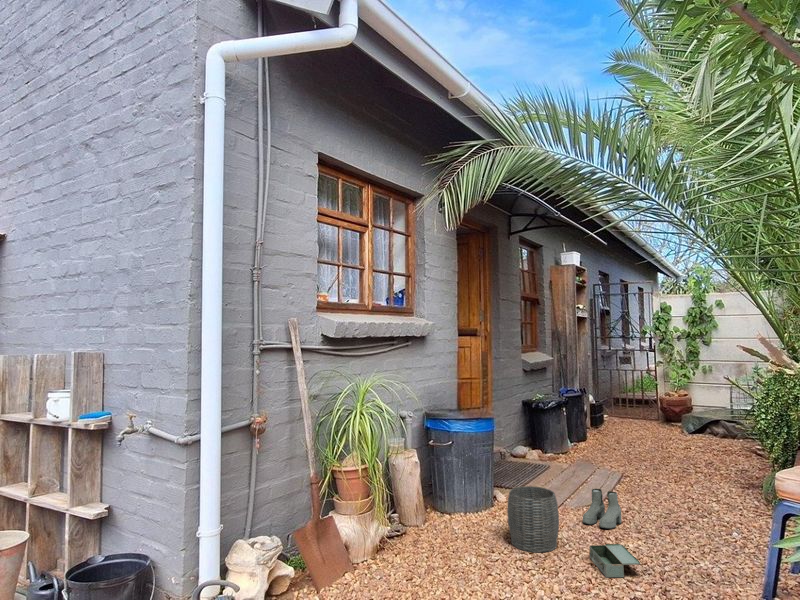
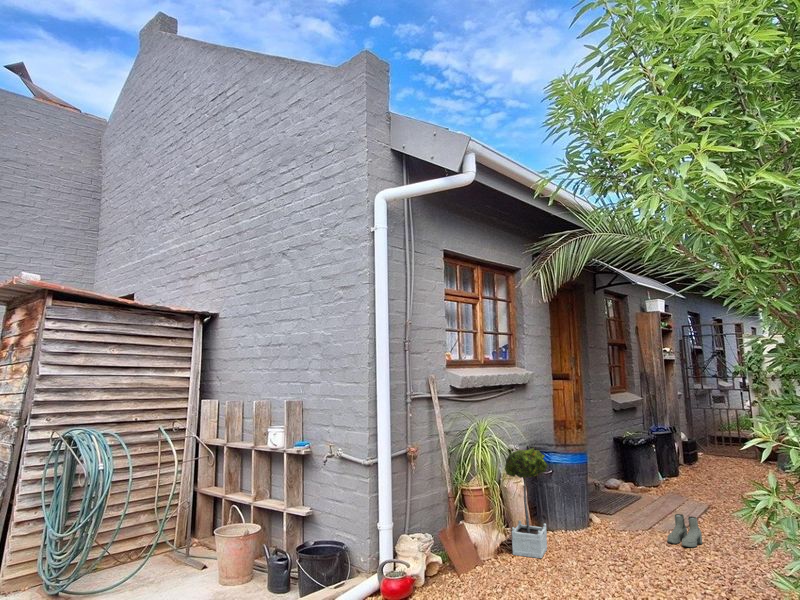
potted tree: none [388,413,444,555] -> present [505,448,548,558]
woven basket: present [507,486,559,552] -> none [601,509,645,561]
toolbox: present [589,544,640,578] -> none [671,556,712,580]

